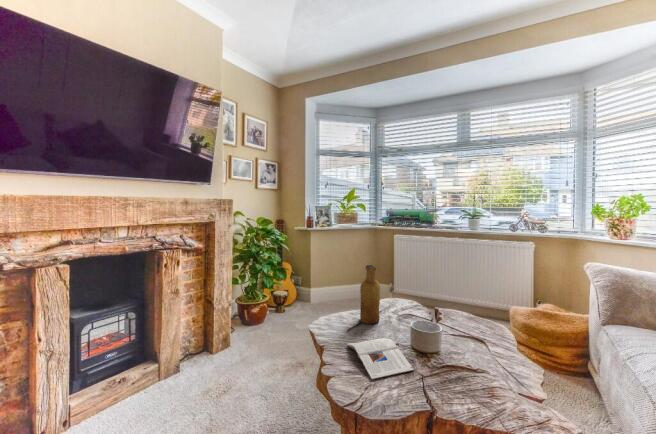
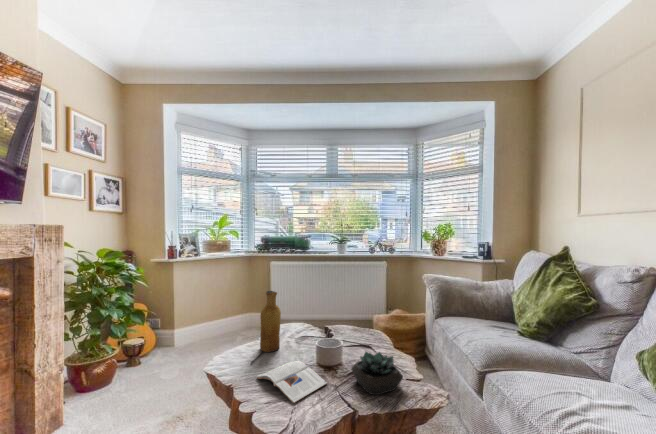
succulent plant: none [443,347,510,402] -> present [351,352,403,395]

